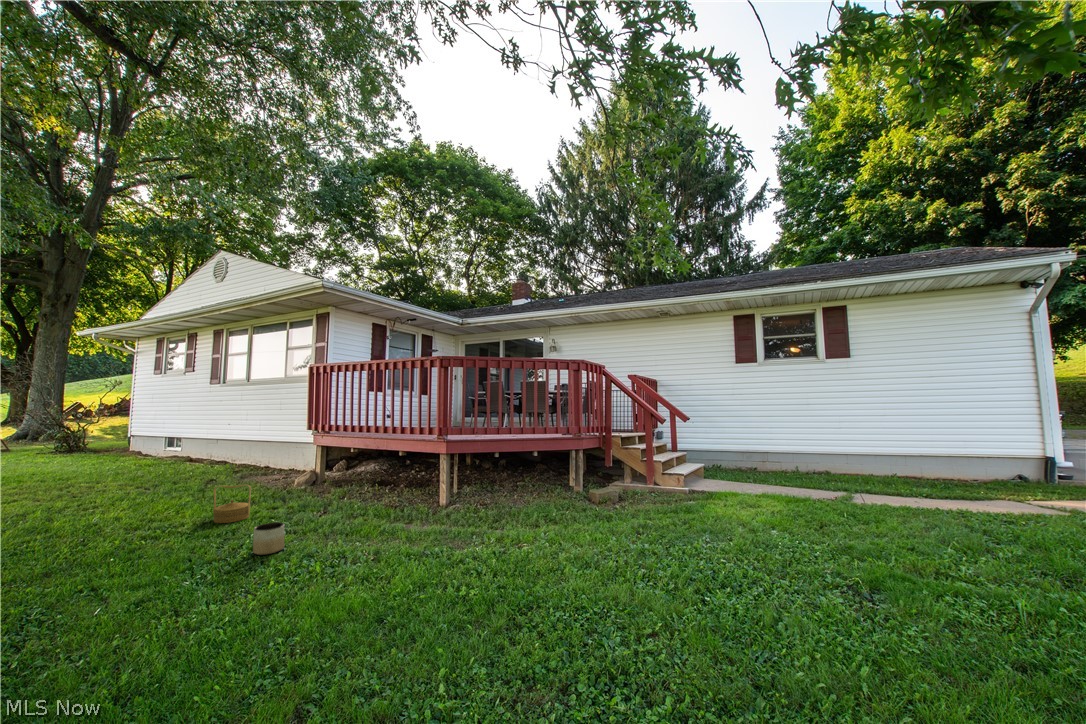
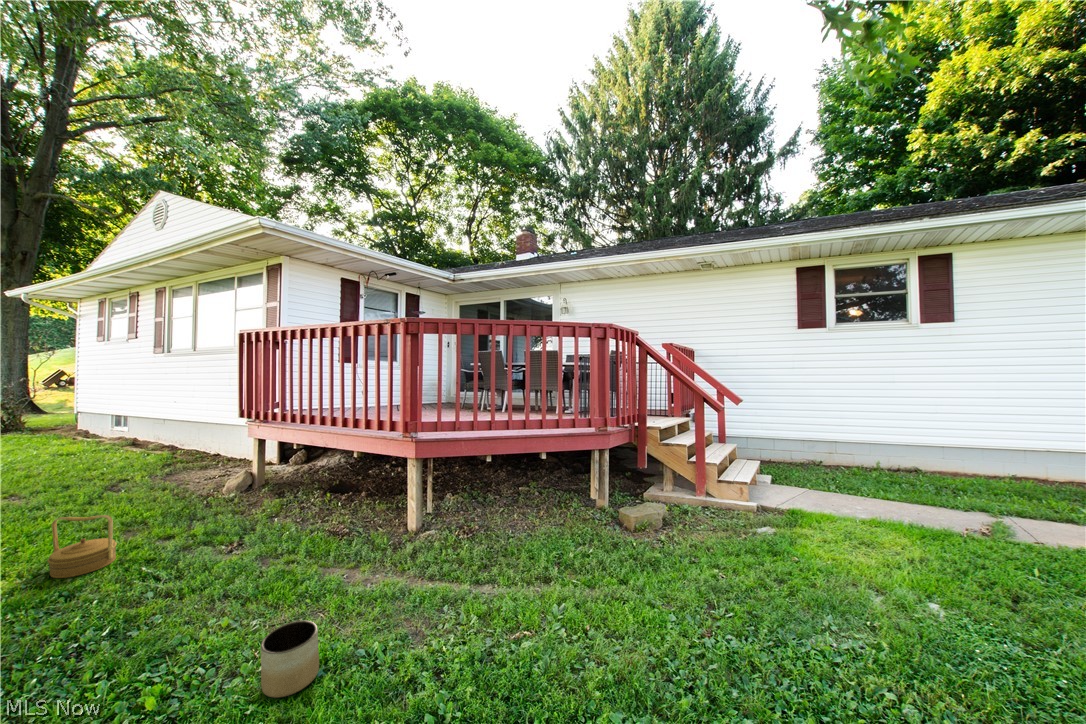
planter: present [253,522,284,555] -> present [261,621,319,697]

